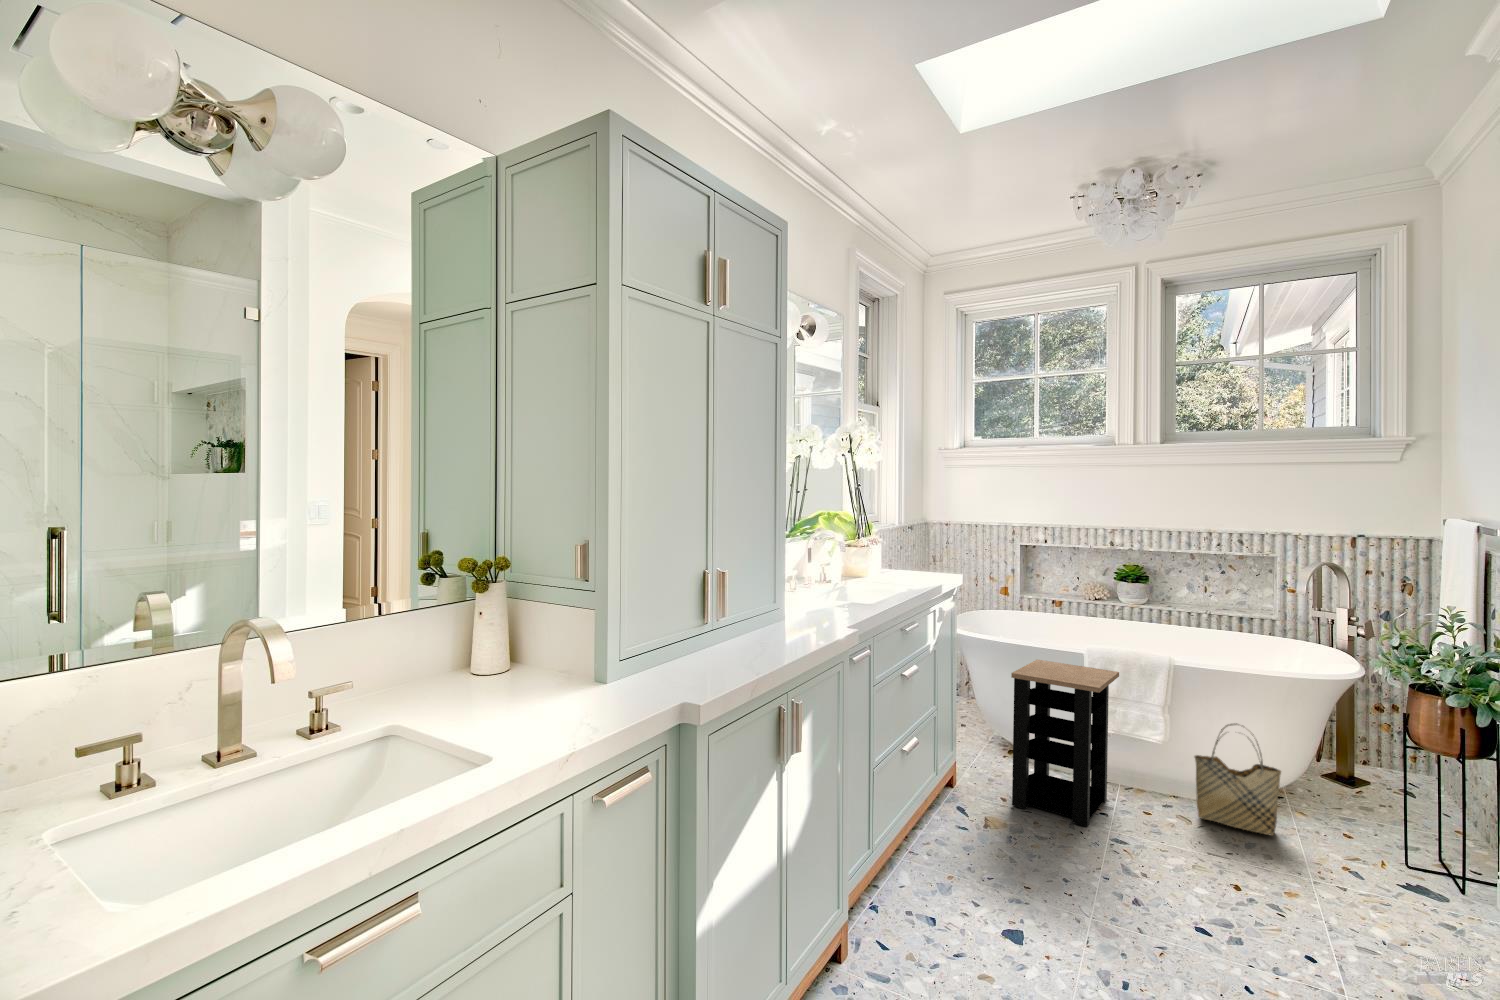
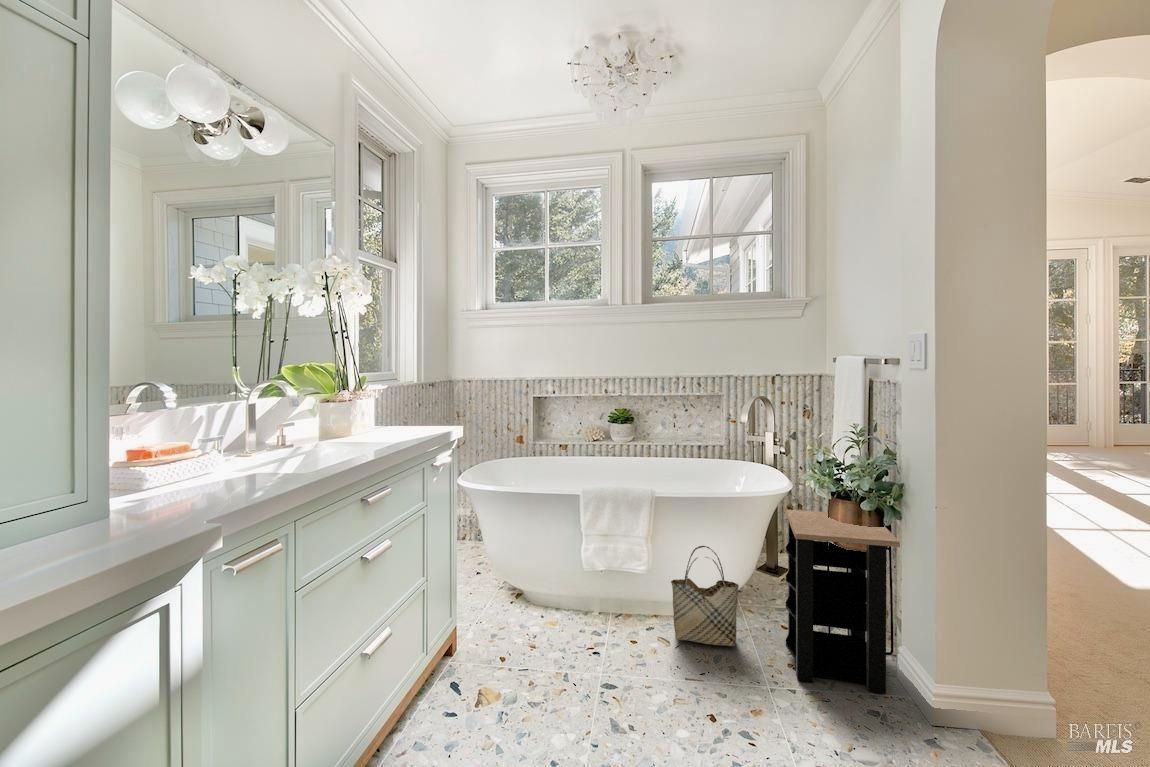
side table: present [1011,659,1119,827] -> present [786,509,900,693]

